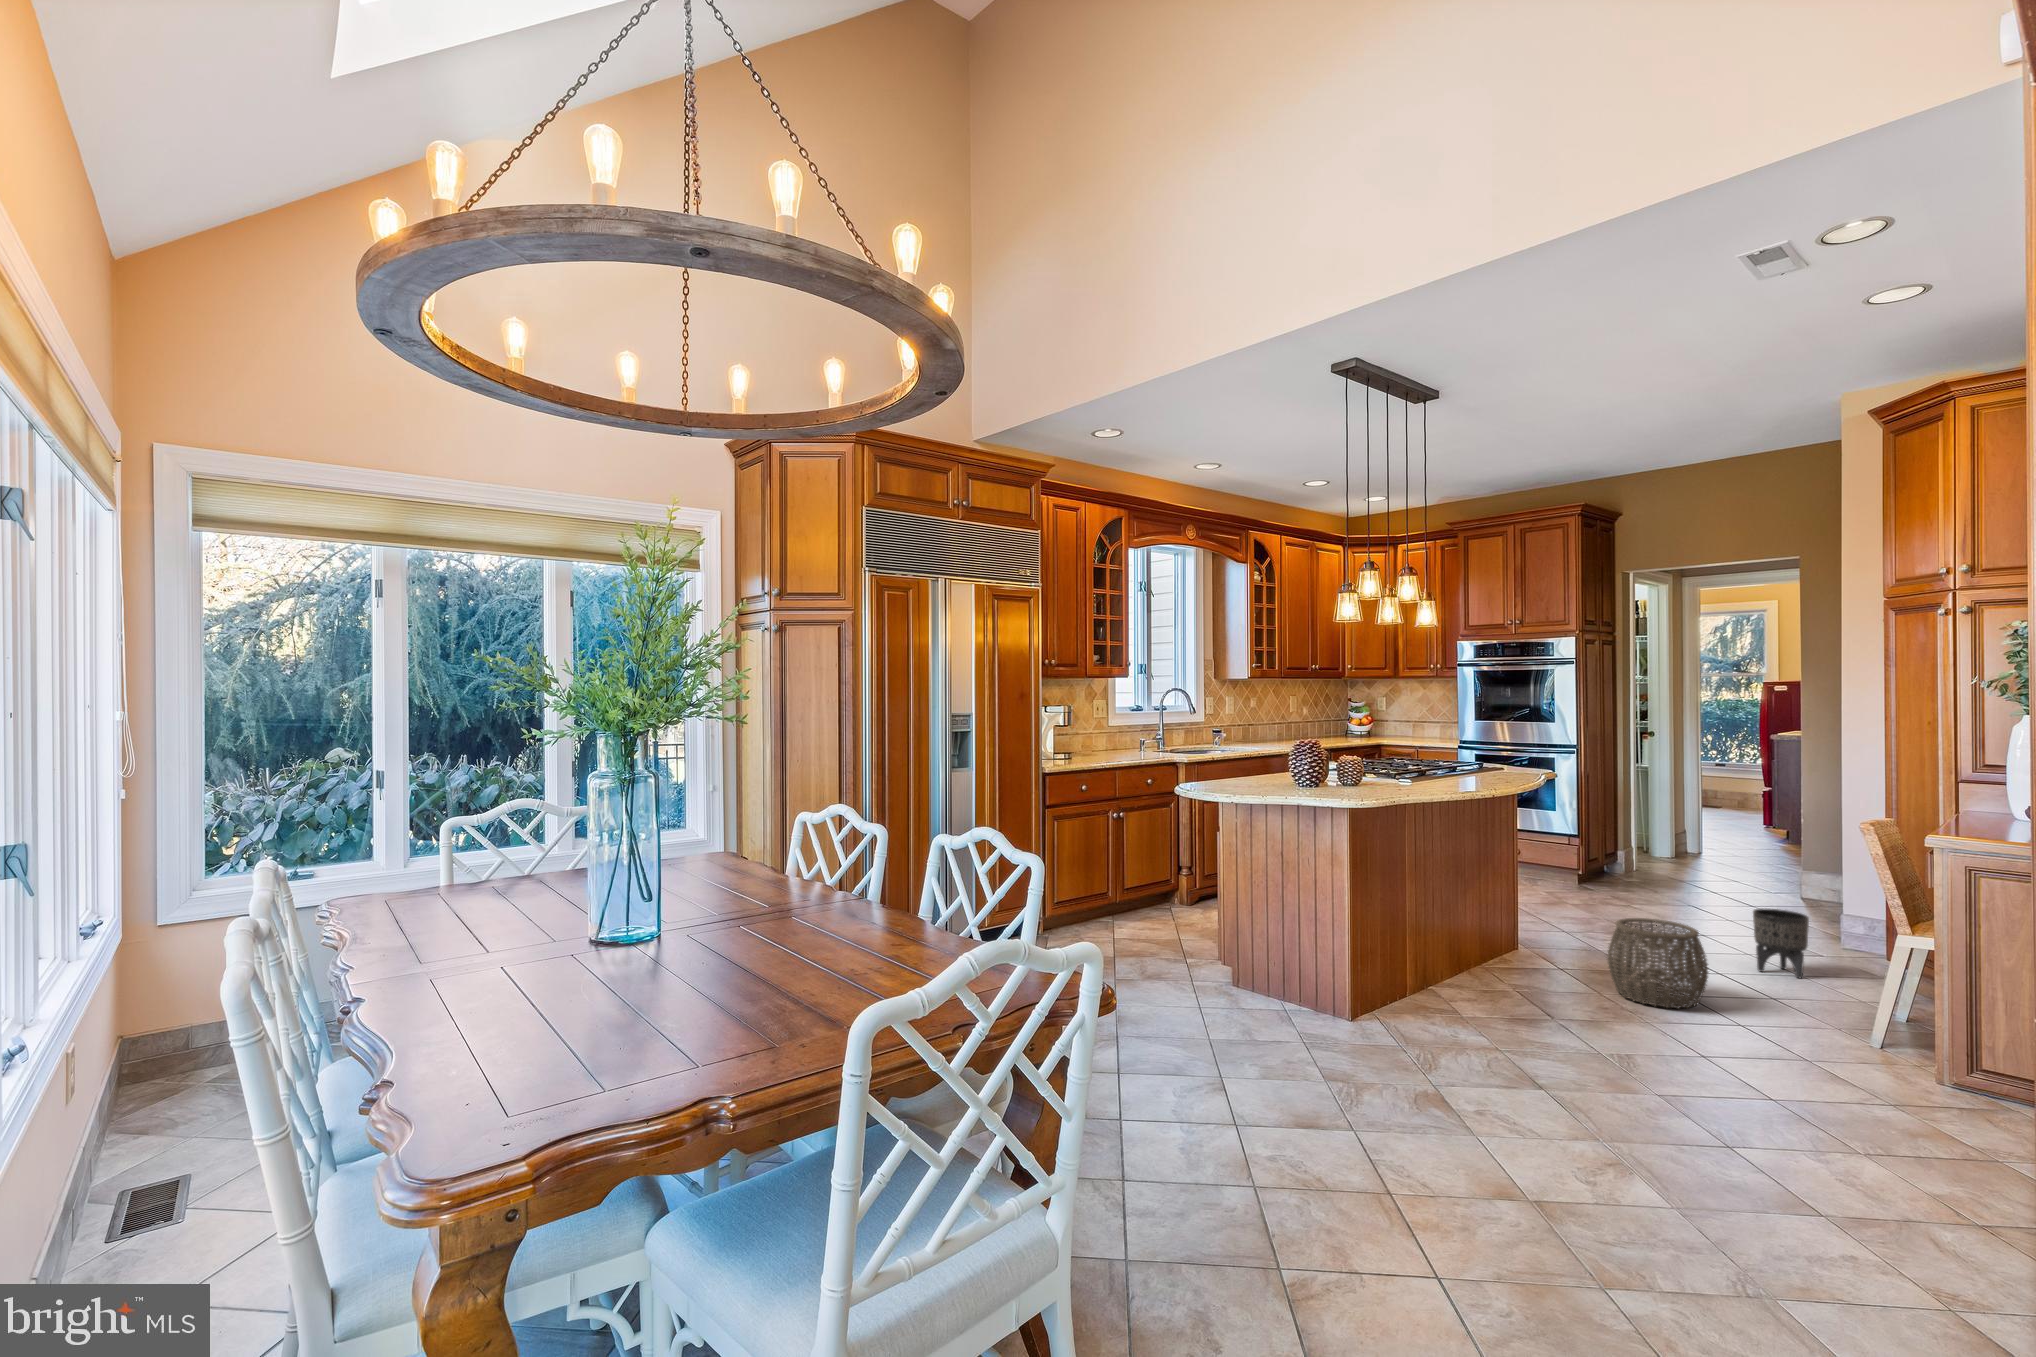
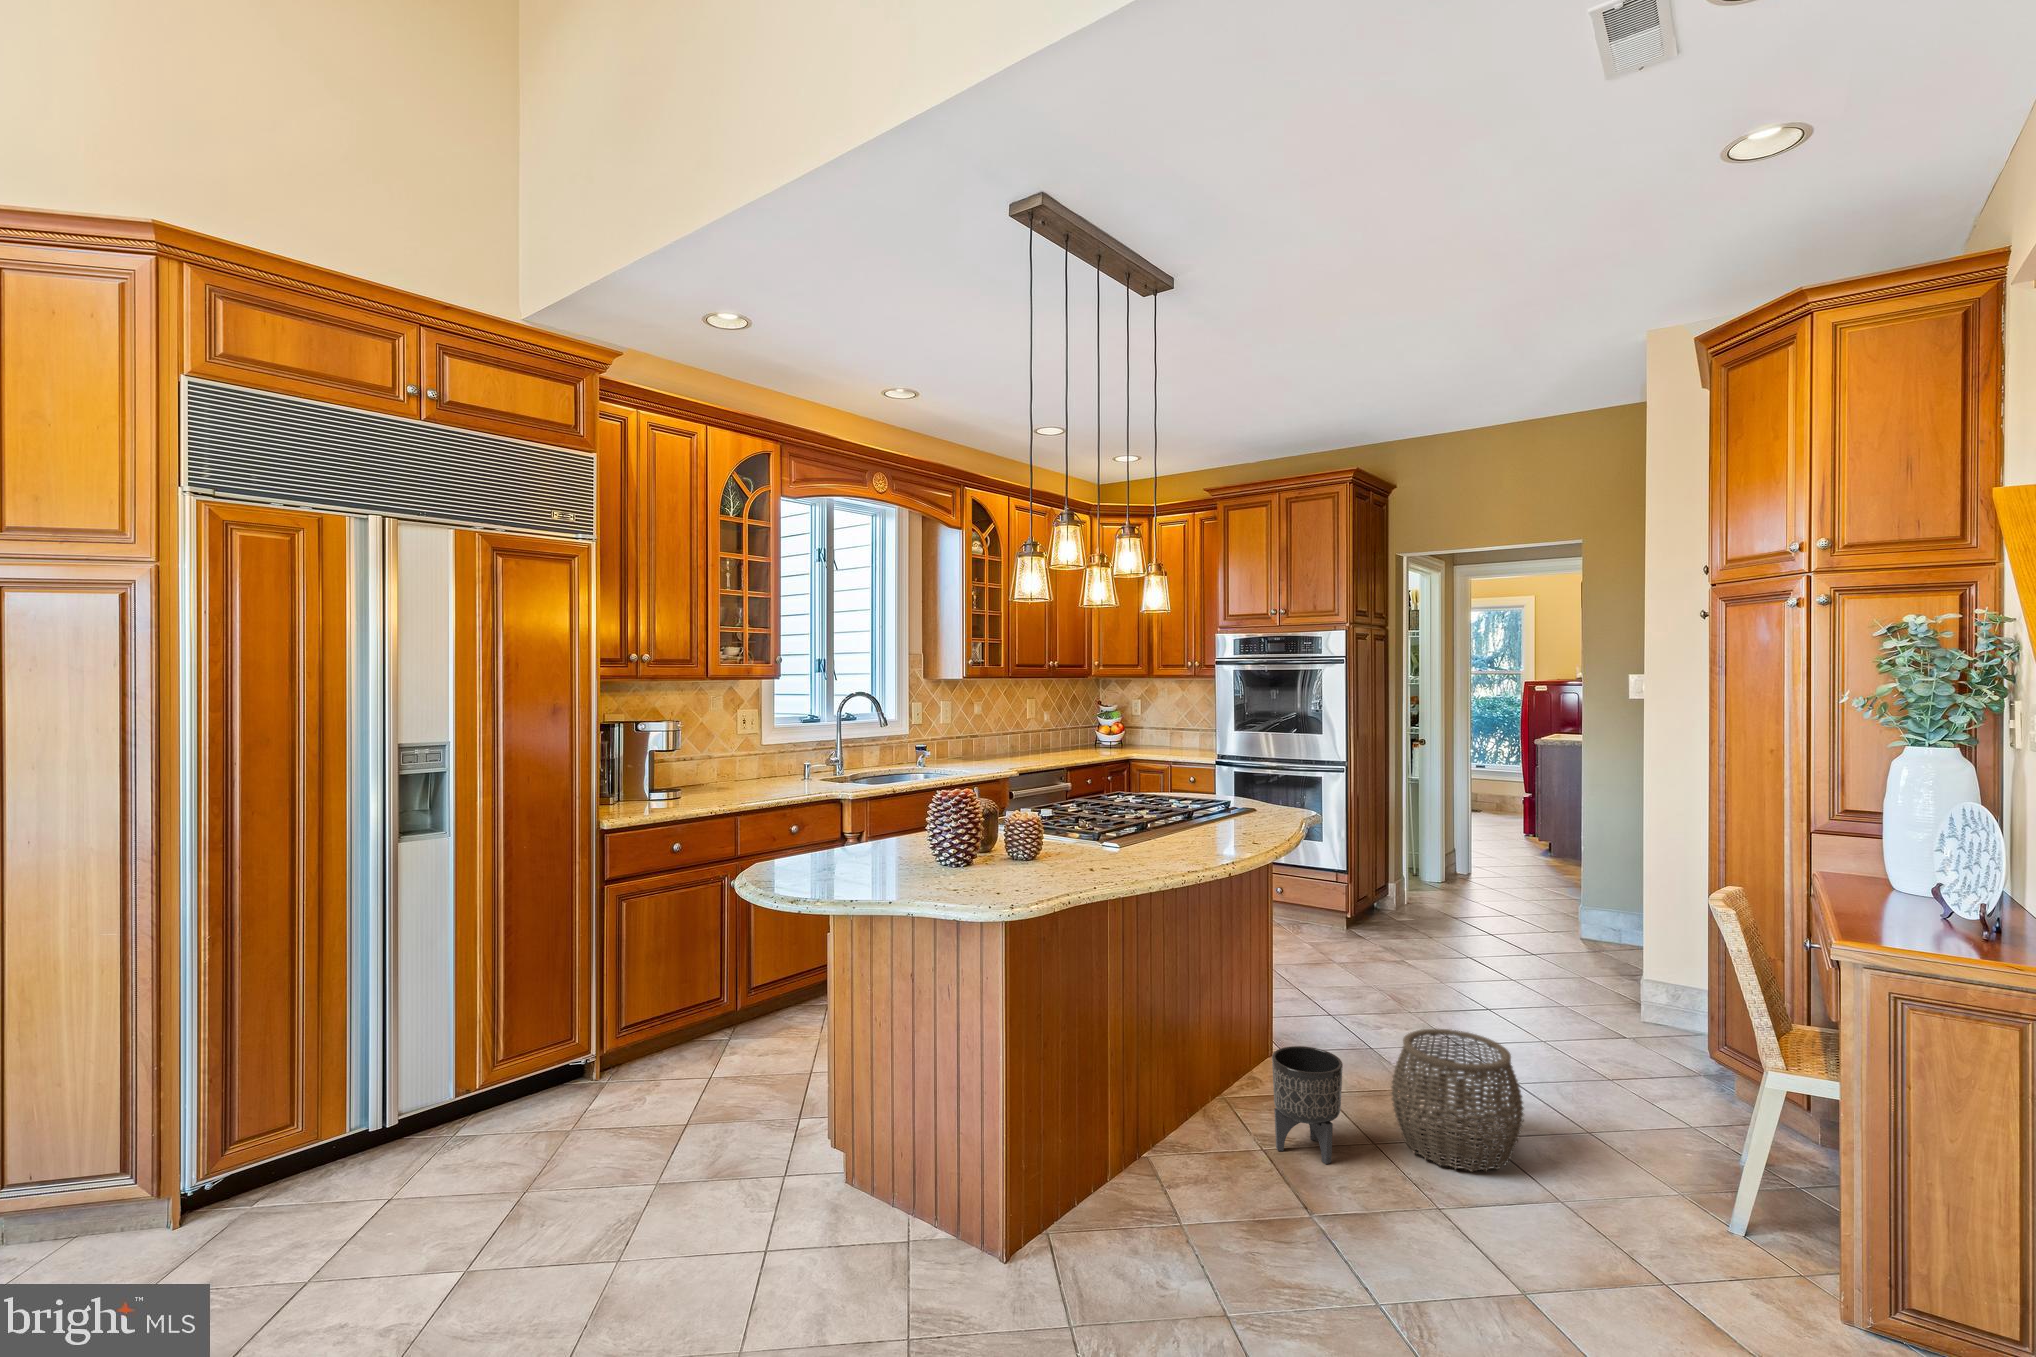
planter: present [1753,908,1809,978] -> present [1272,1046,1343,1164]

